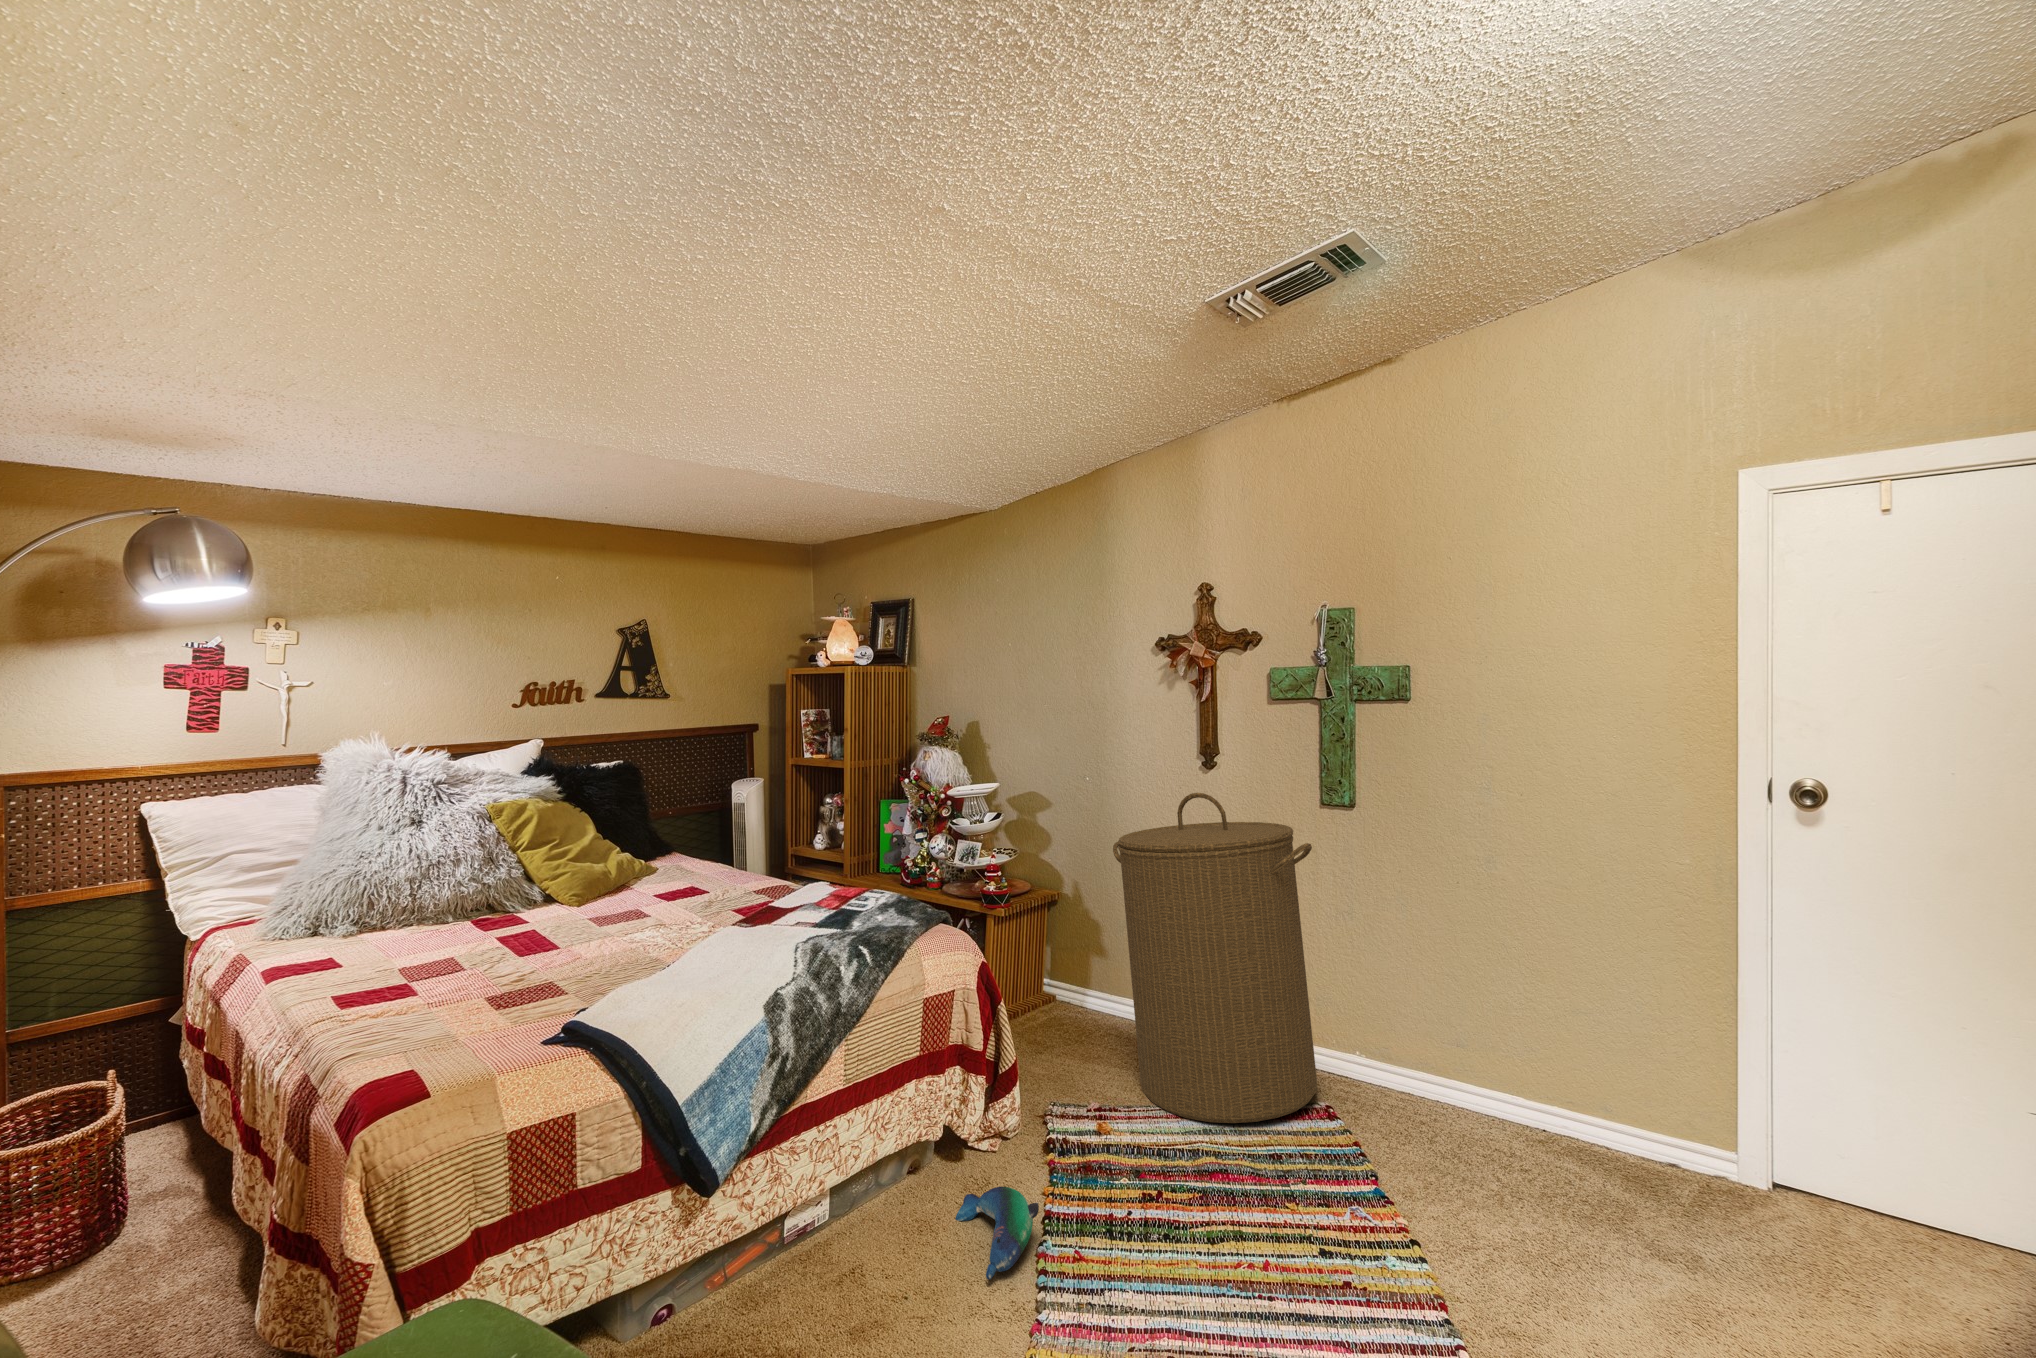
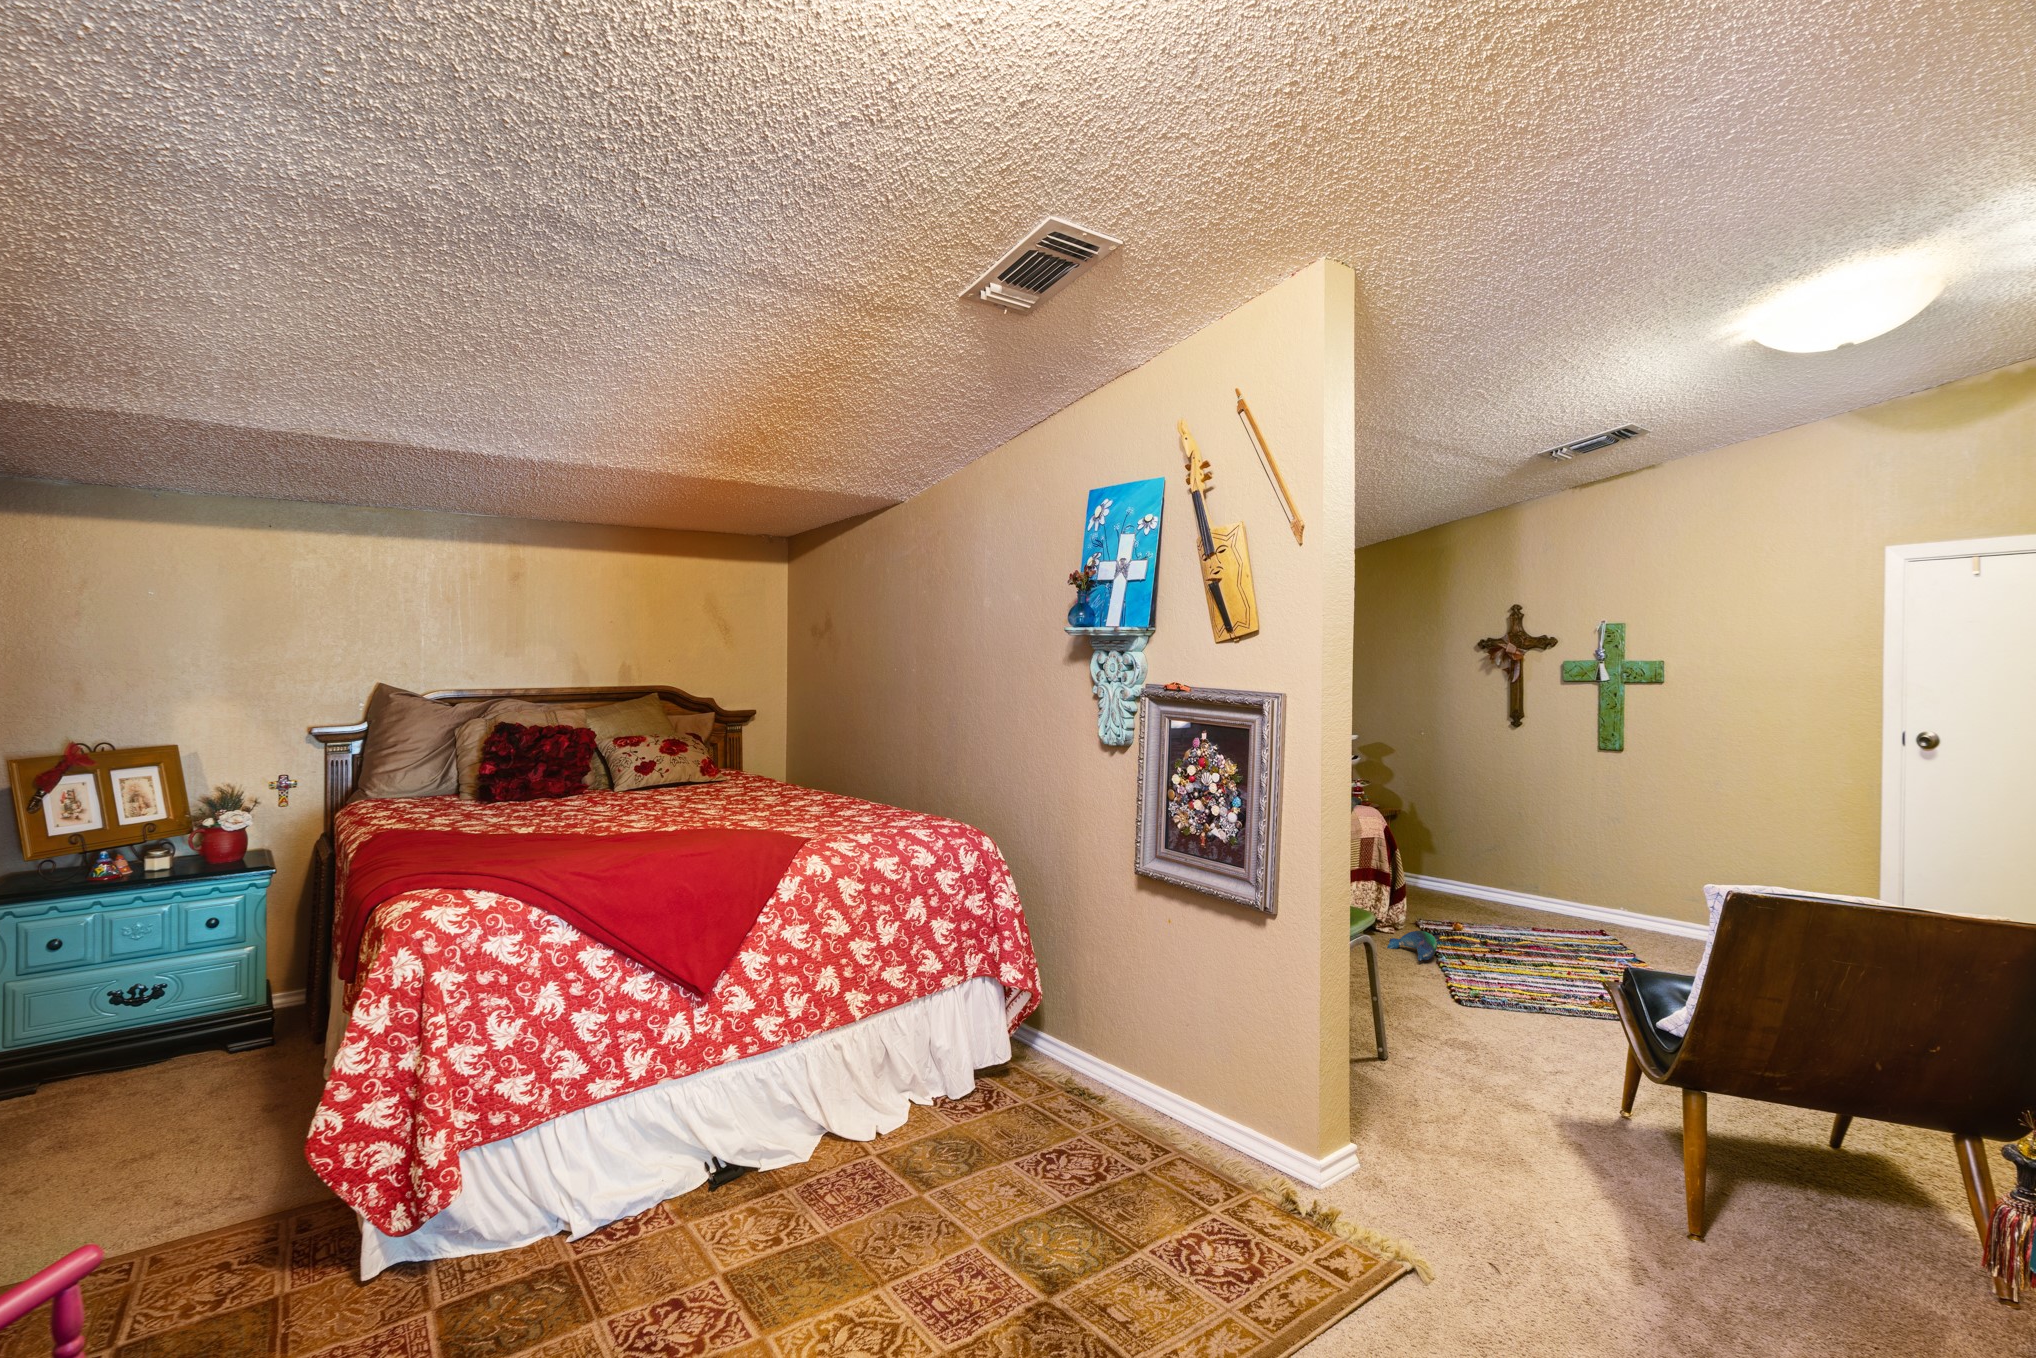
laundry hamper: present [1113,793,1317,1123] -> none [1452,738,1594,931]

